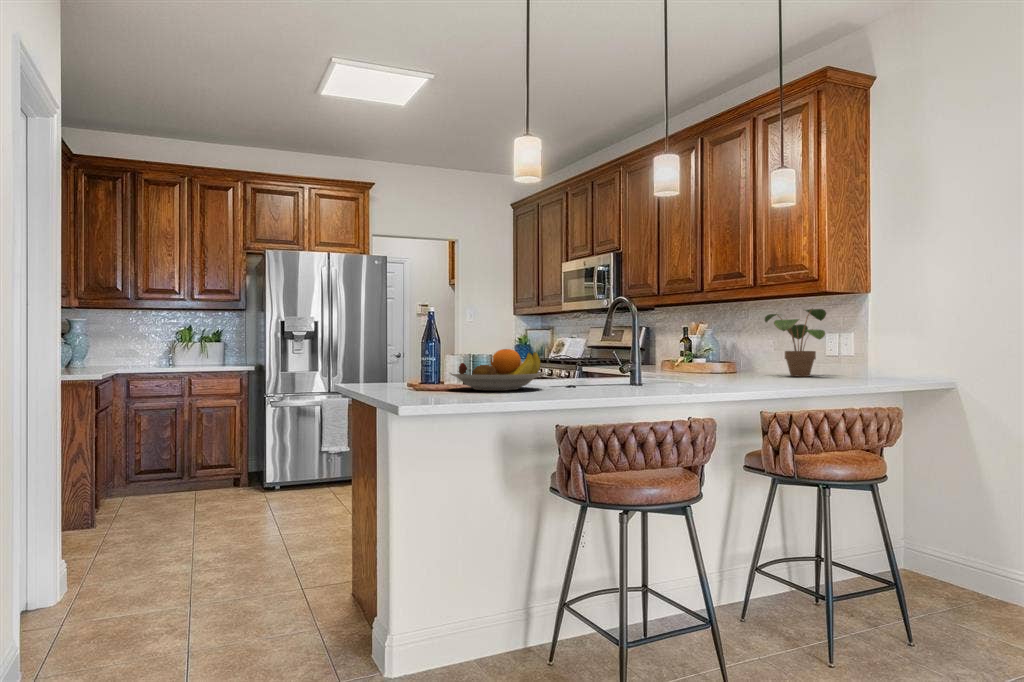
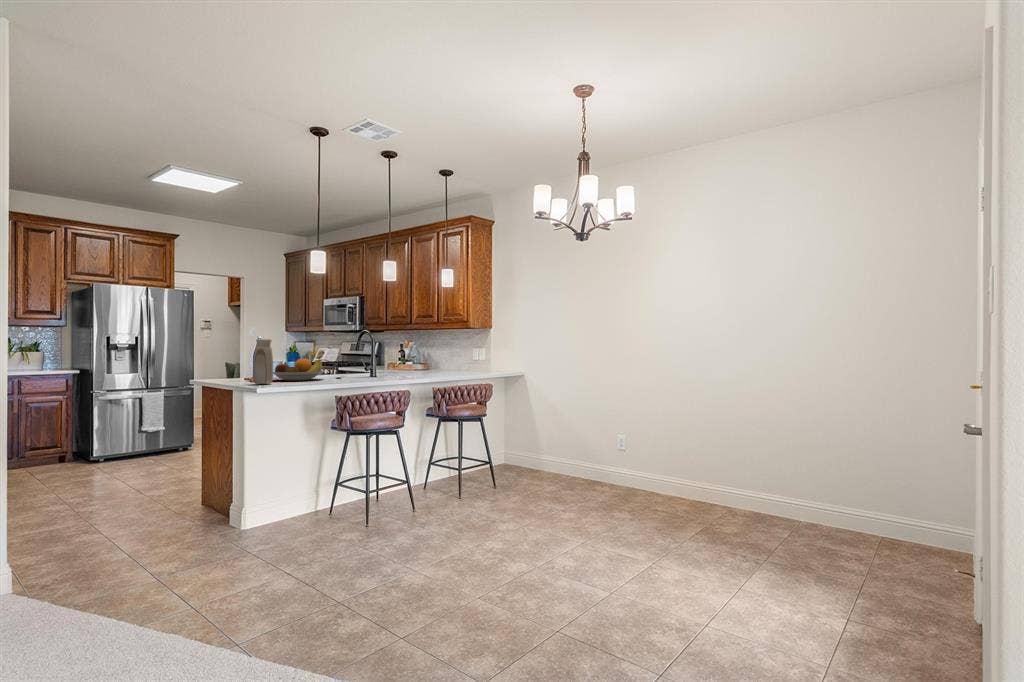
potted plant: present [765,309,826,377] -> none [443,335,473,371]
vase: none [409,310,444,396] -> present [253,339,273,384]

